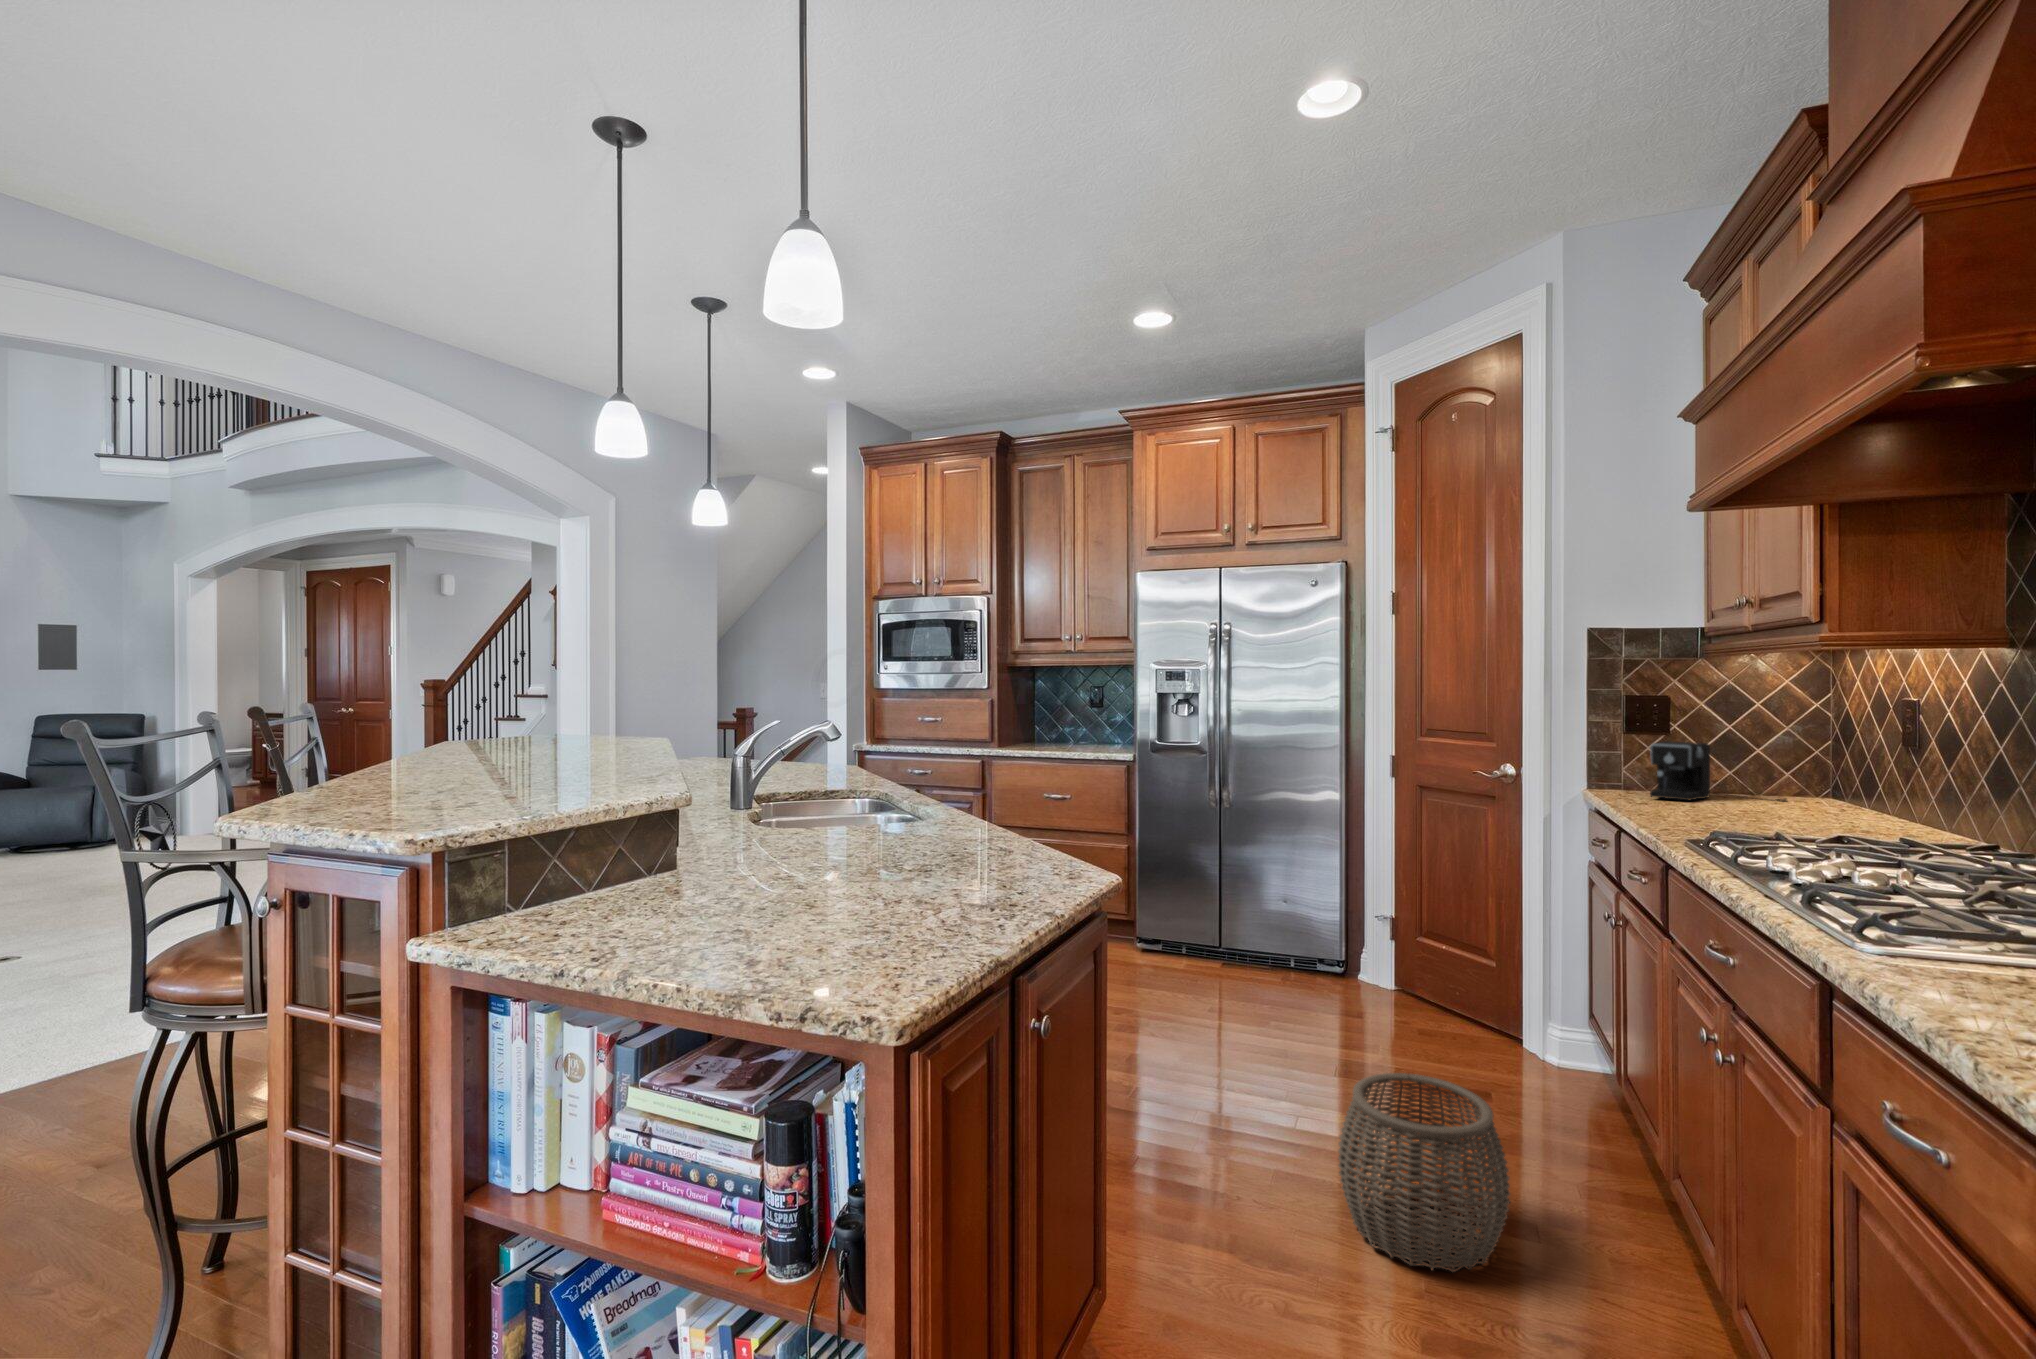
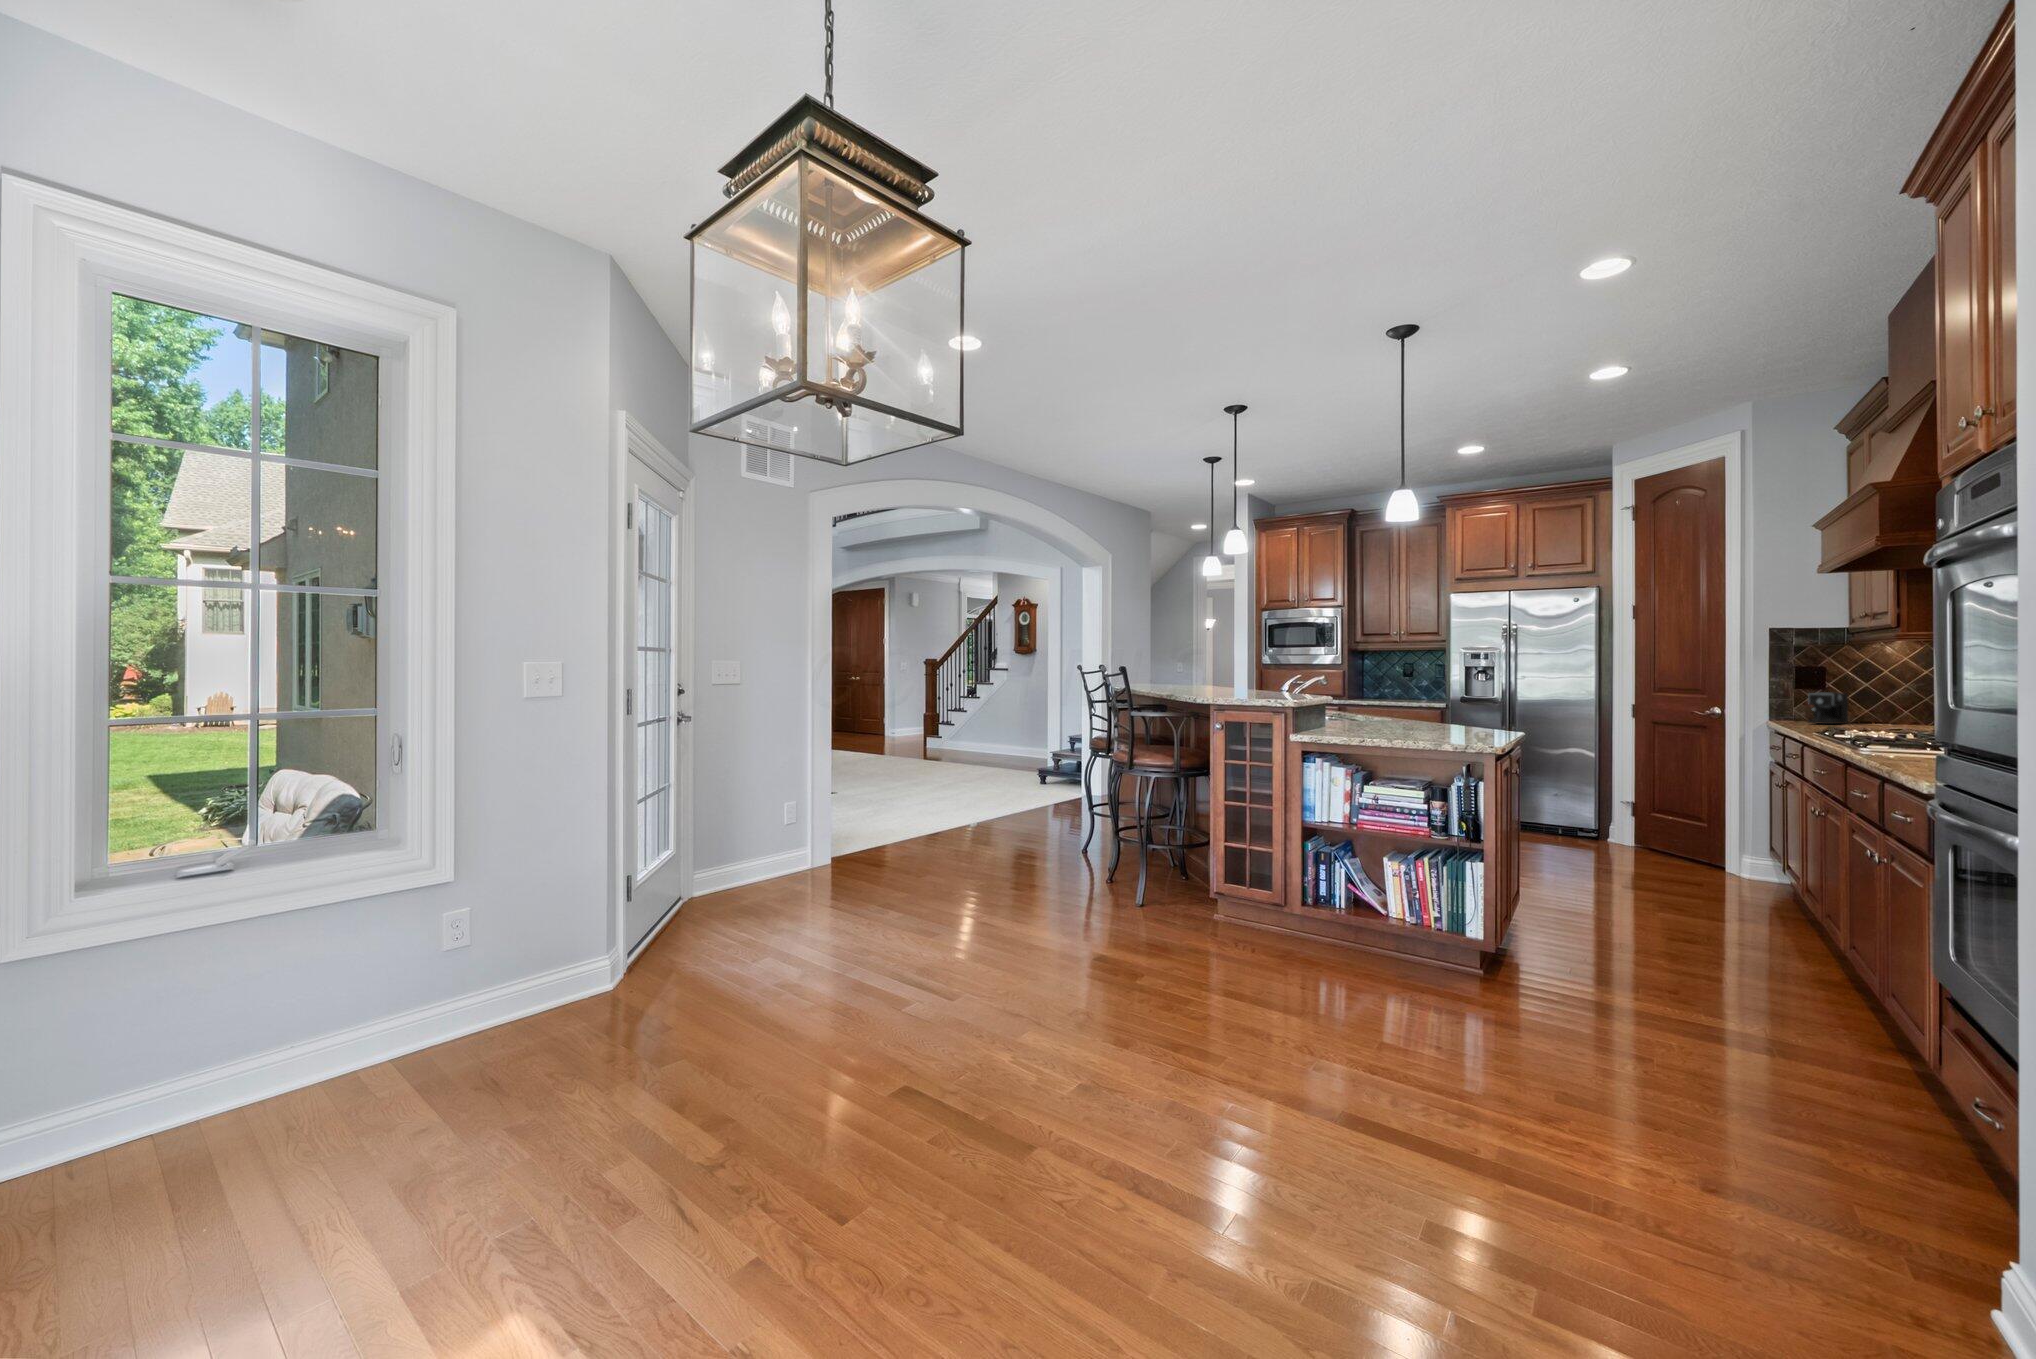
woven basket: present [1338,1073,1510,1272] -> none [1618,851,1714,930]

